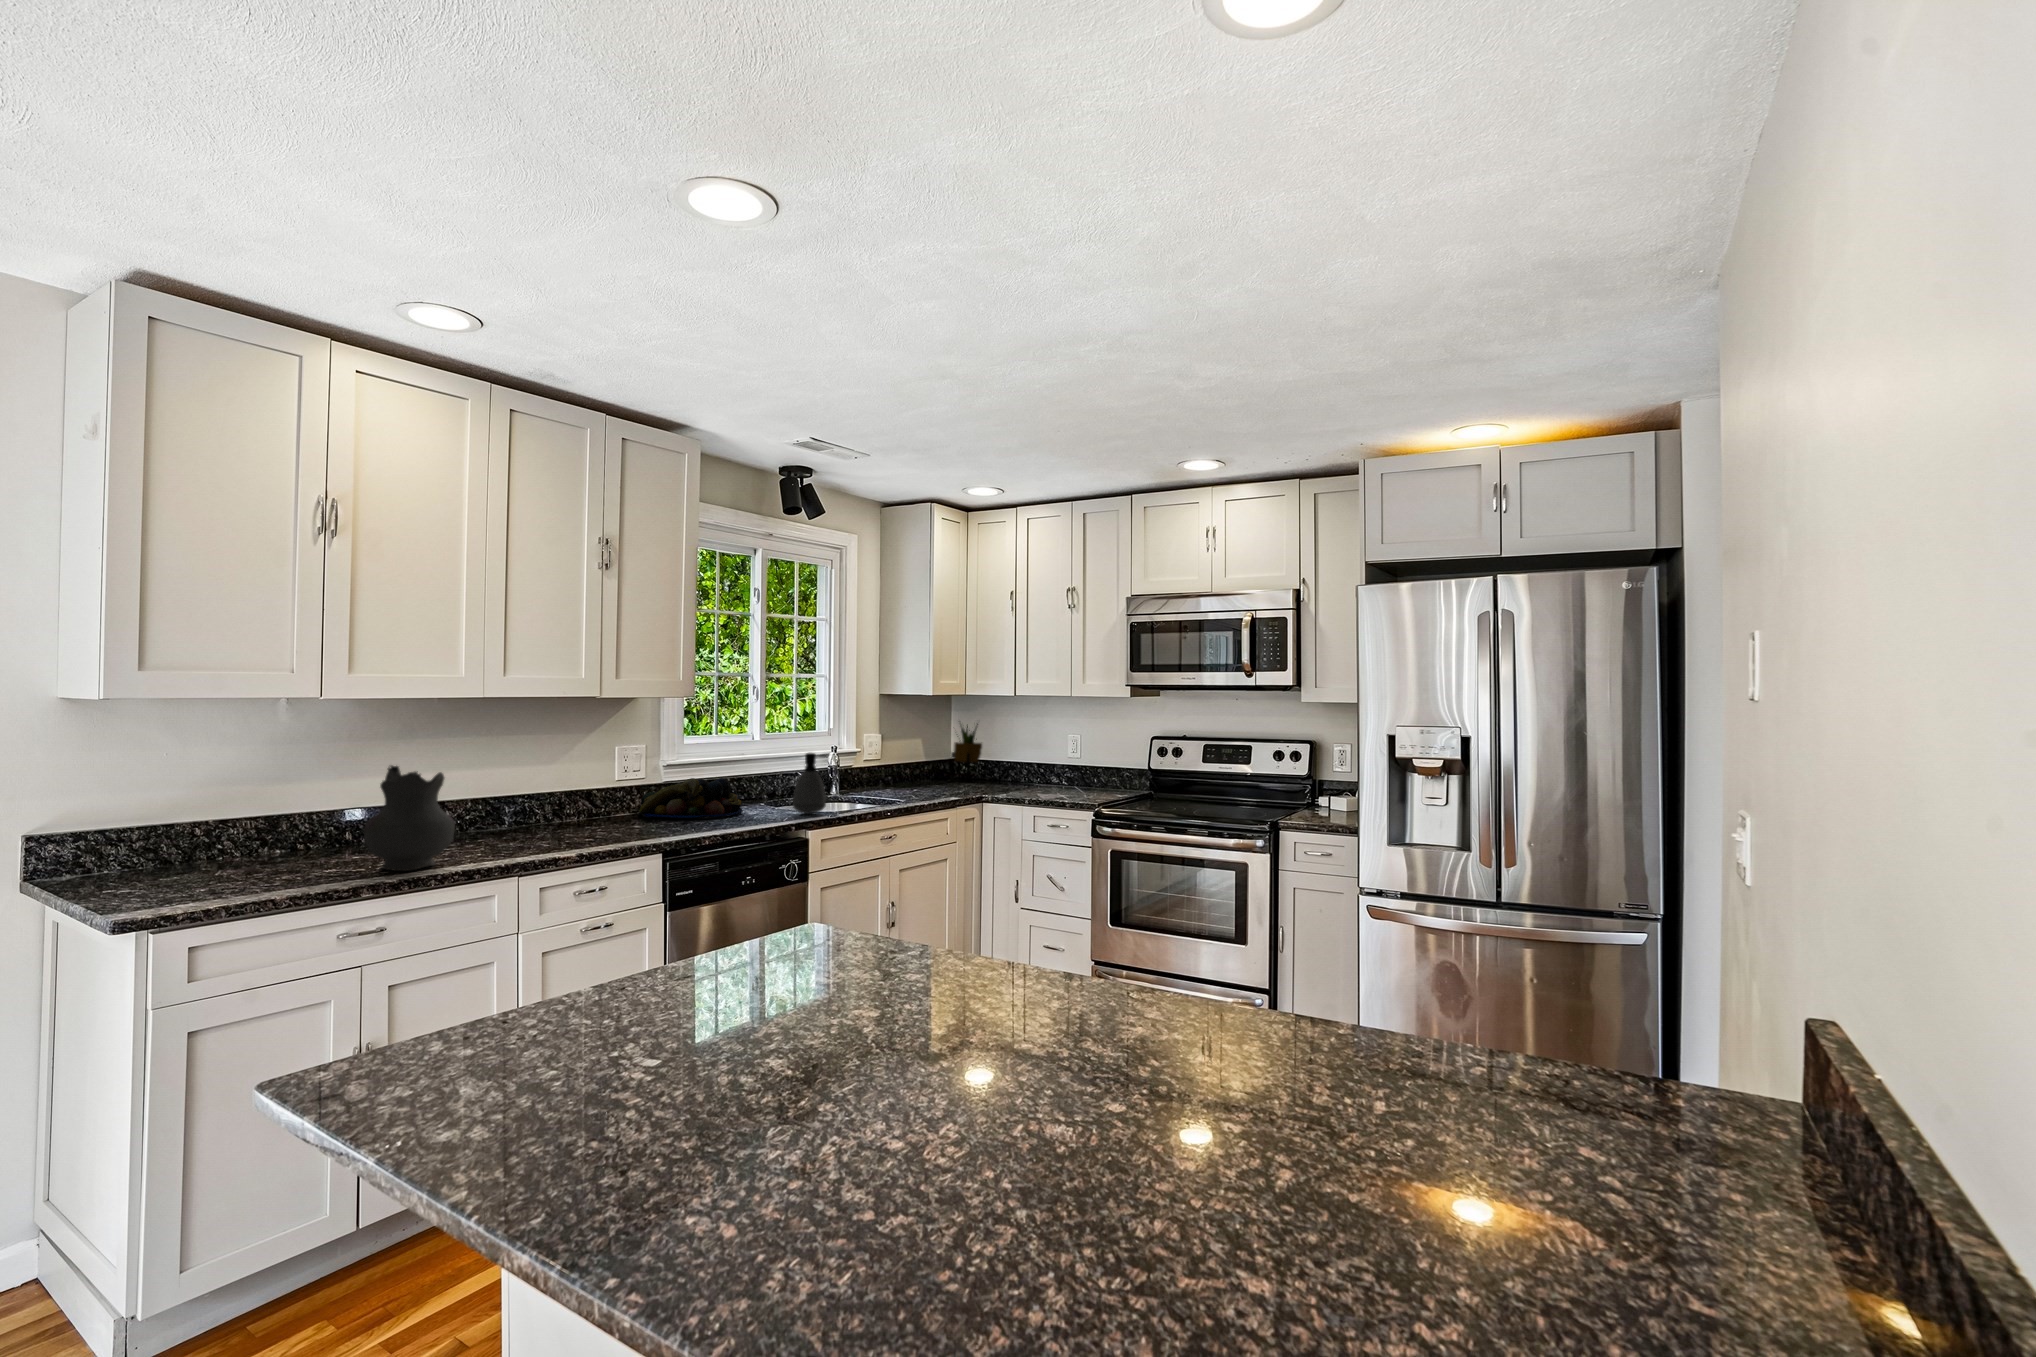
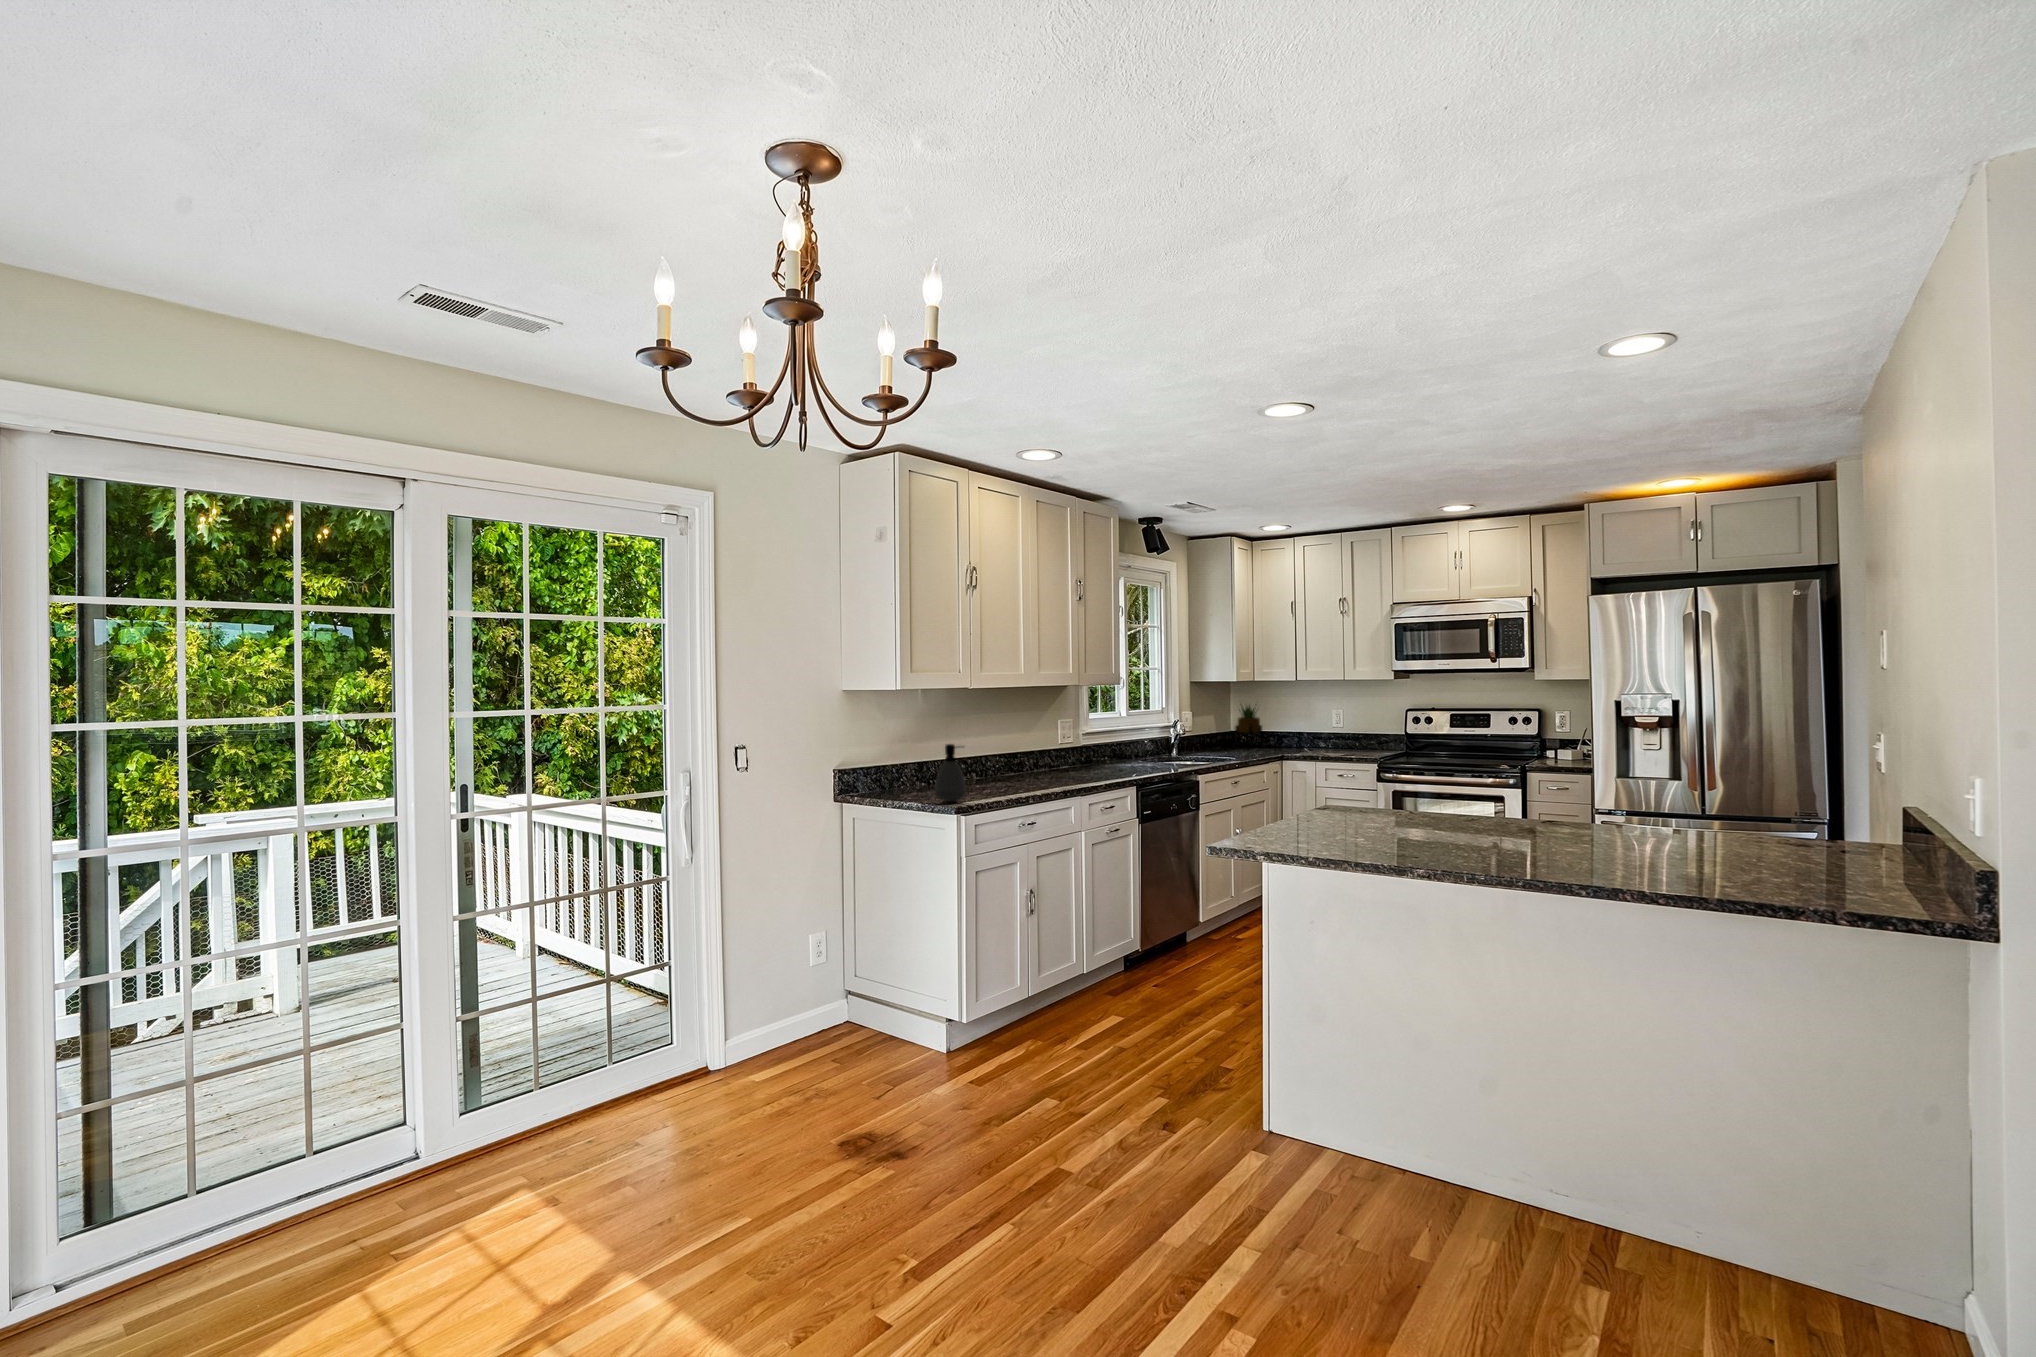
soap dispenser: present [793,753,826,814] -> present [935,744,966,801]
ceramic pitcher: present [364,765,455,871] -> none [1003,730,1048,791]
fruit bowl: present [638,778,743,818] -> none [1075,742,1145,768]

